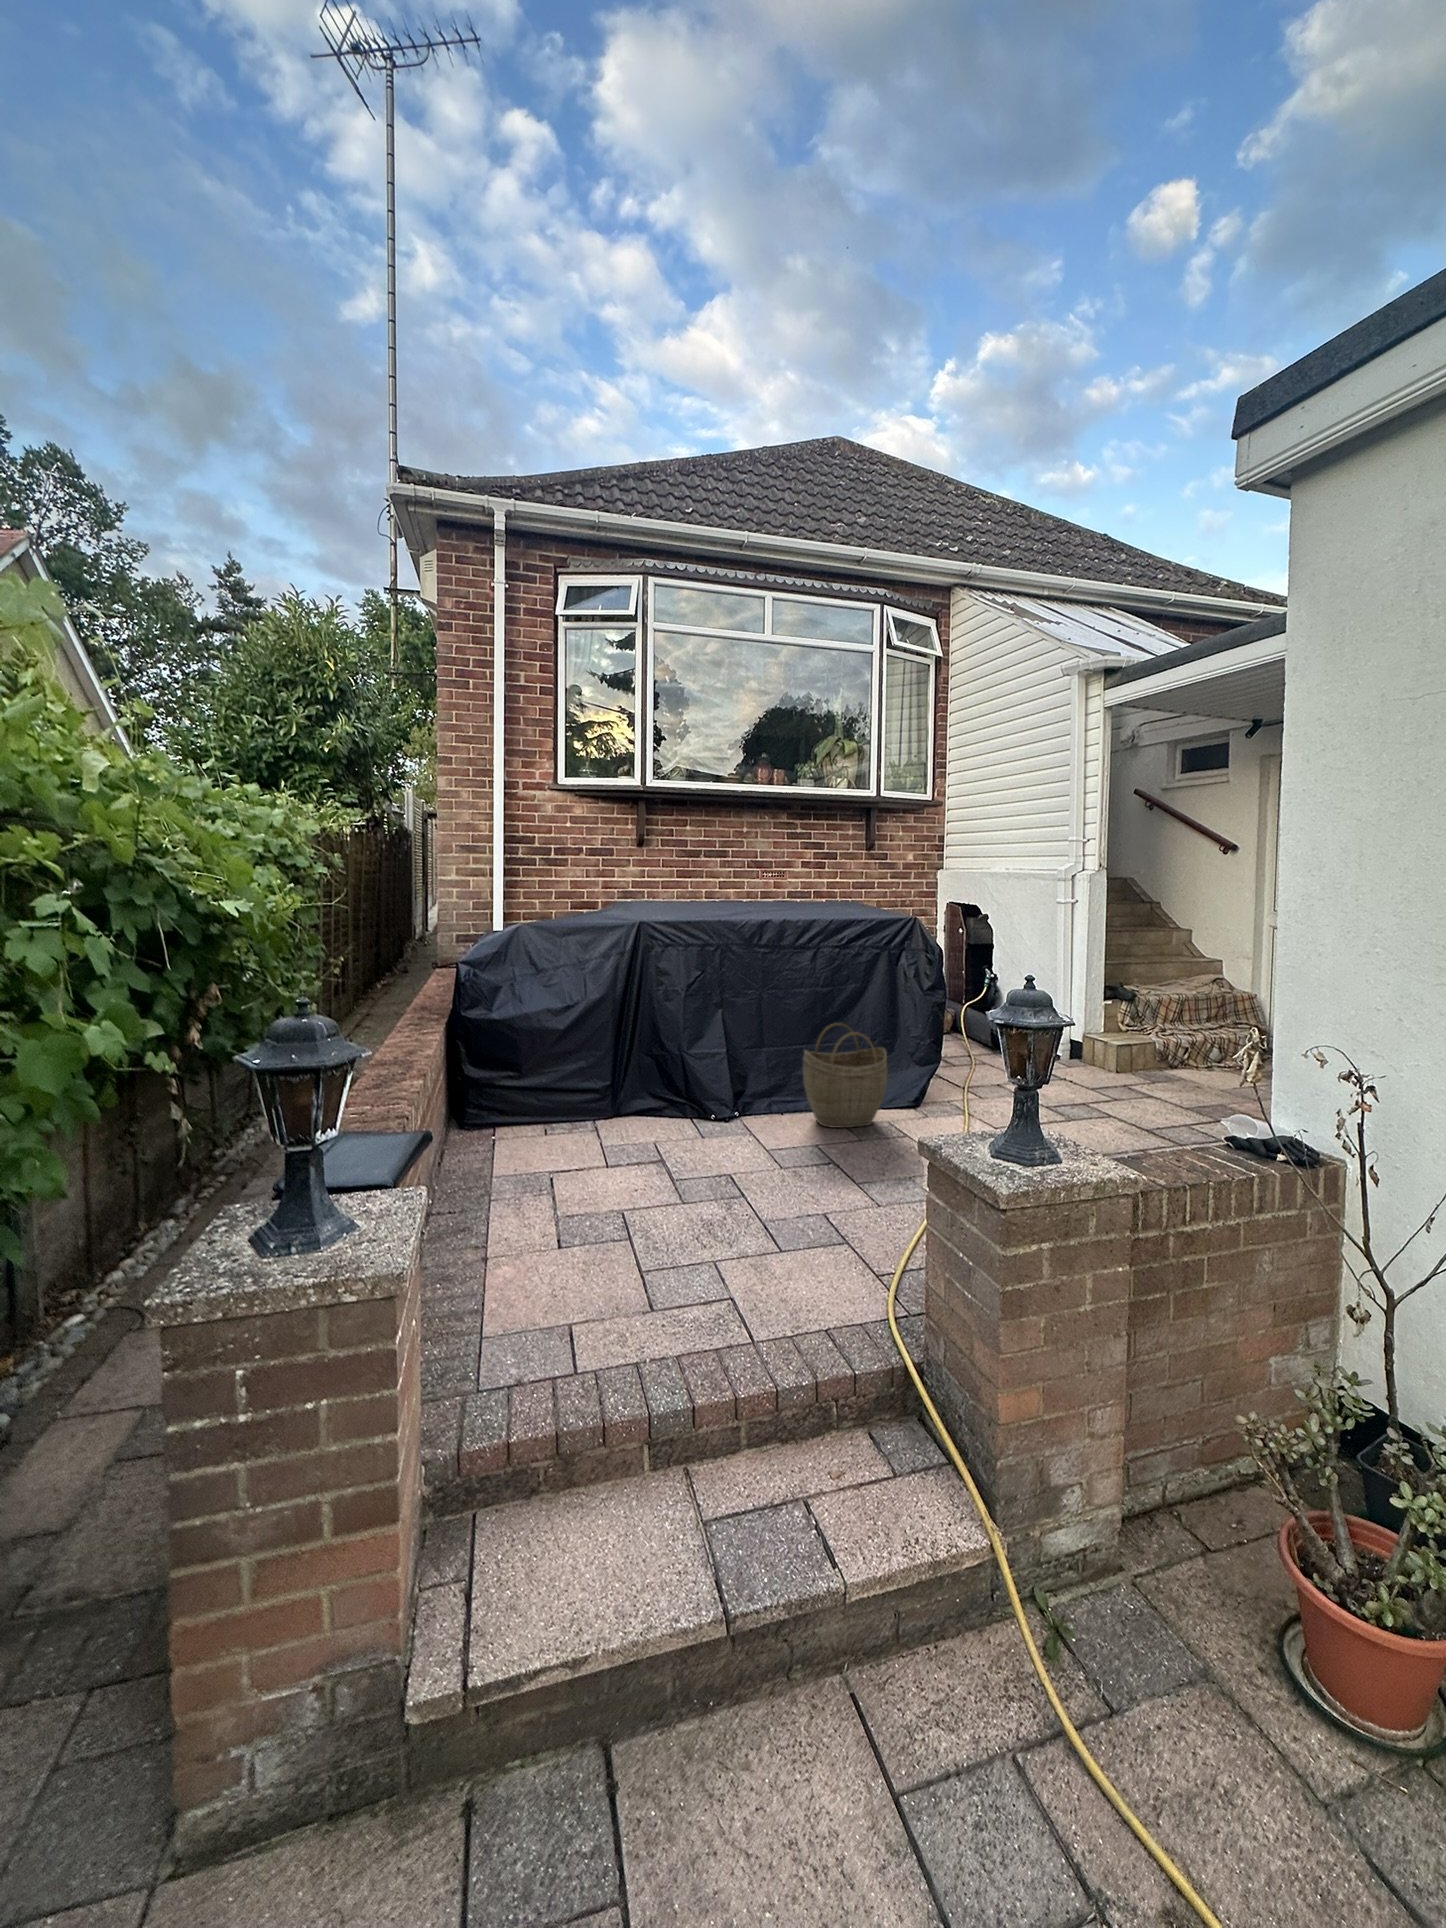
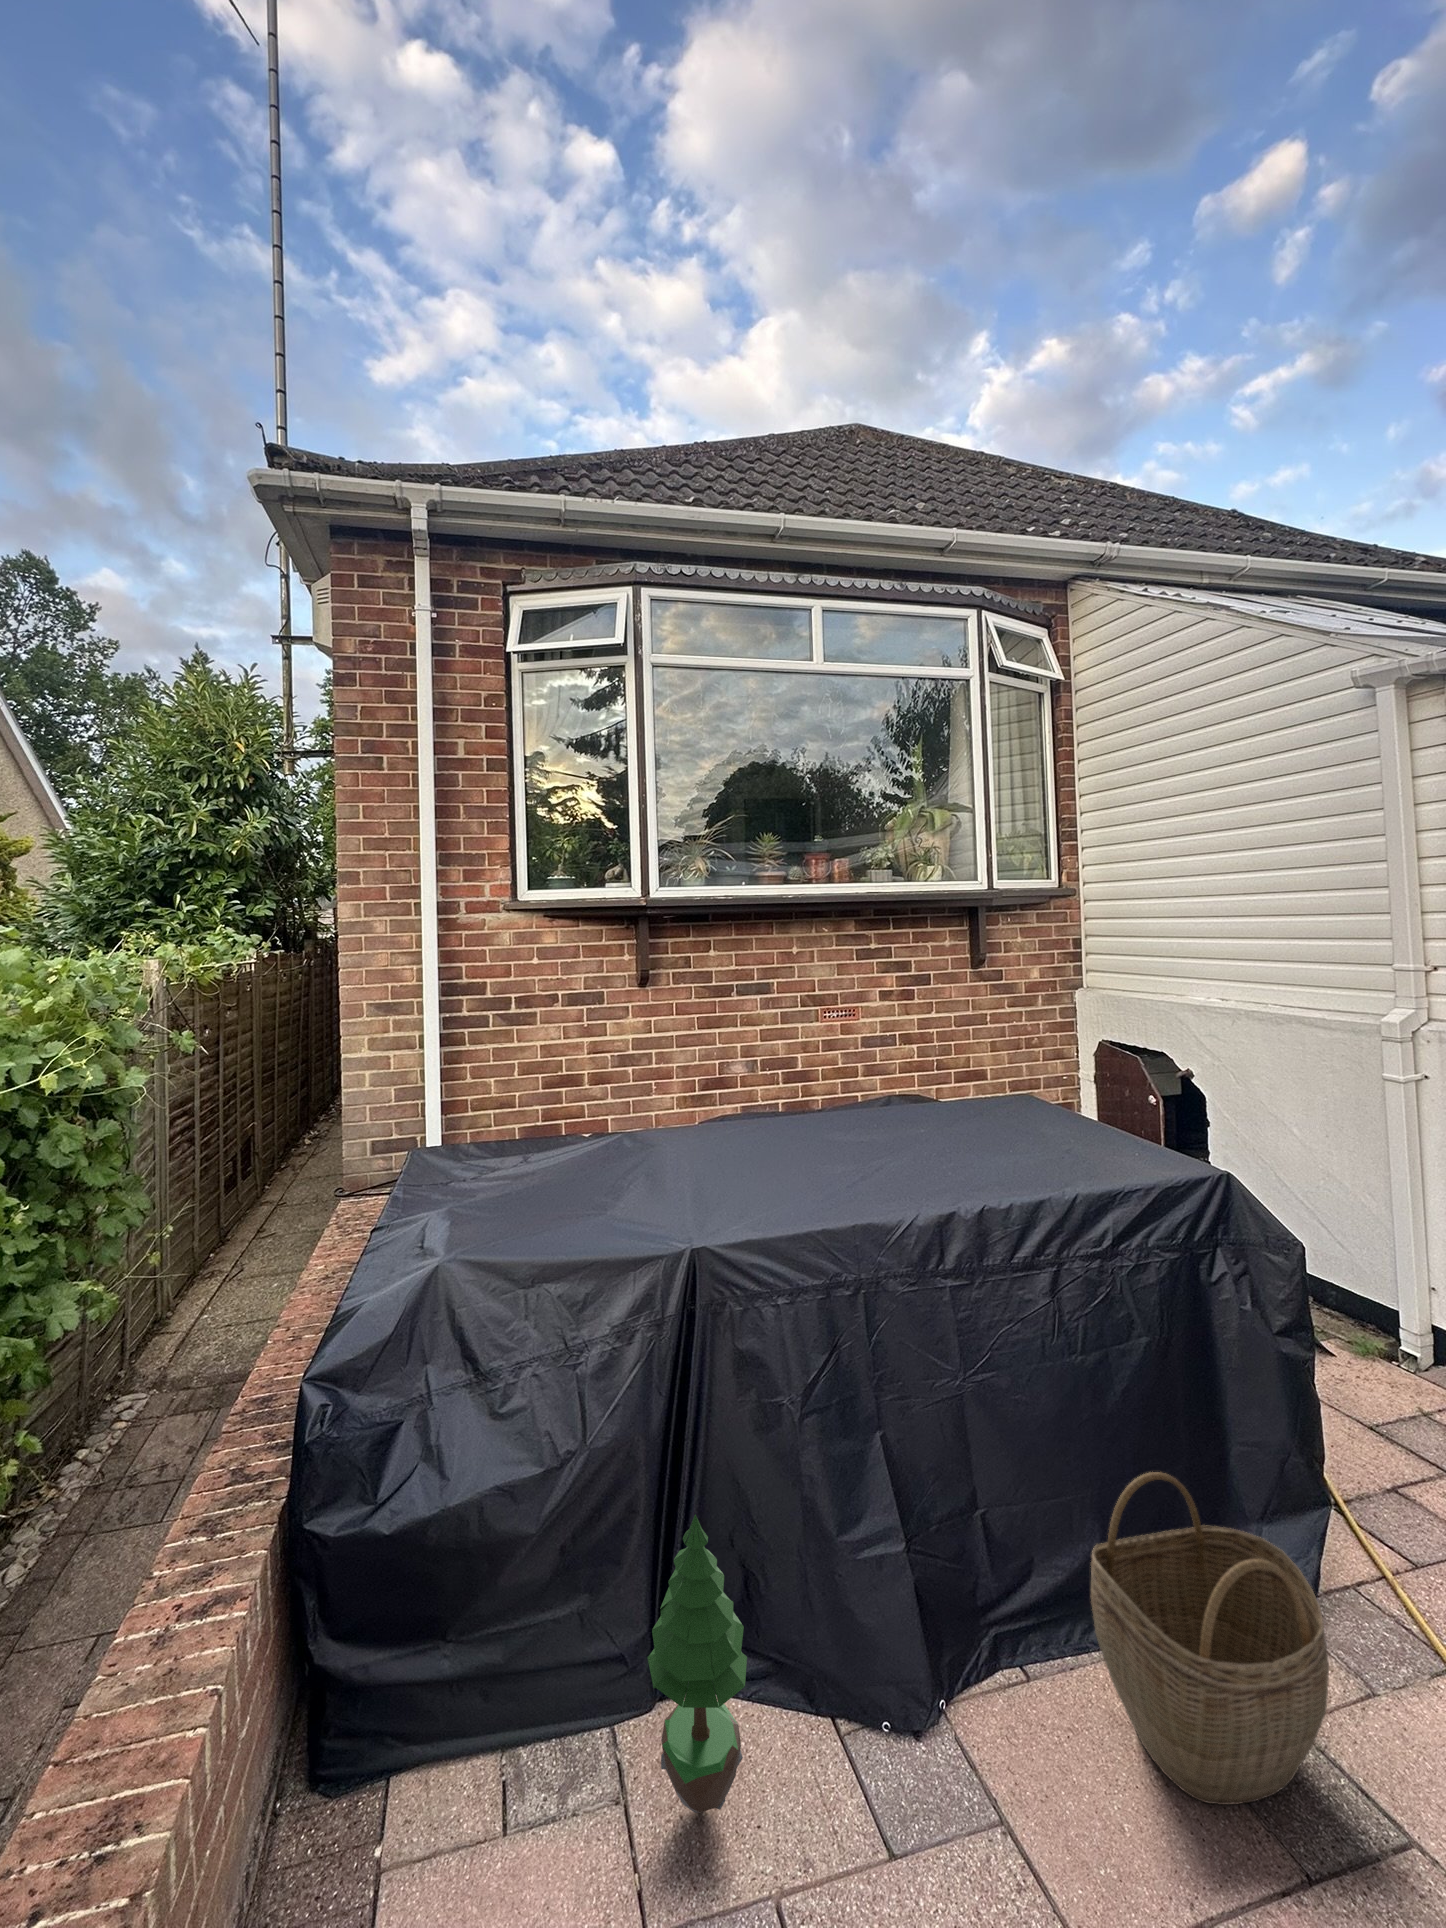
potted tree: none [607,1012,650,1128] -> present [647,1514,747,1813]

